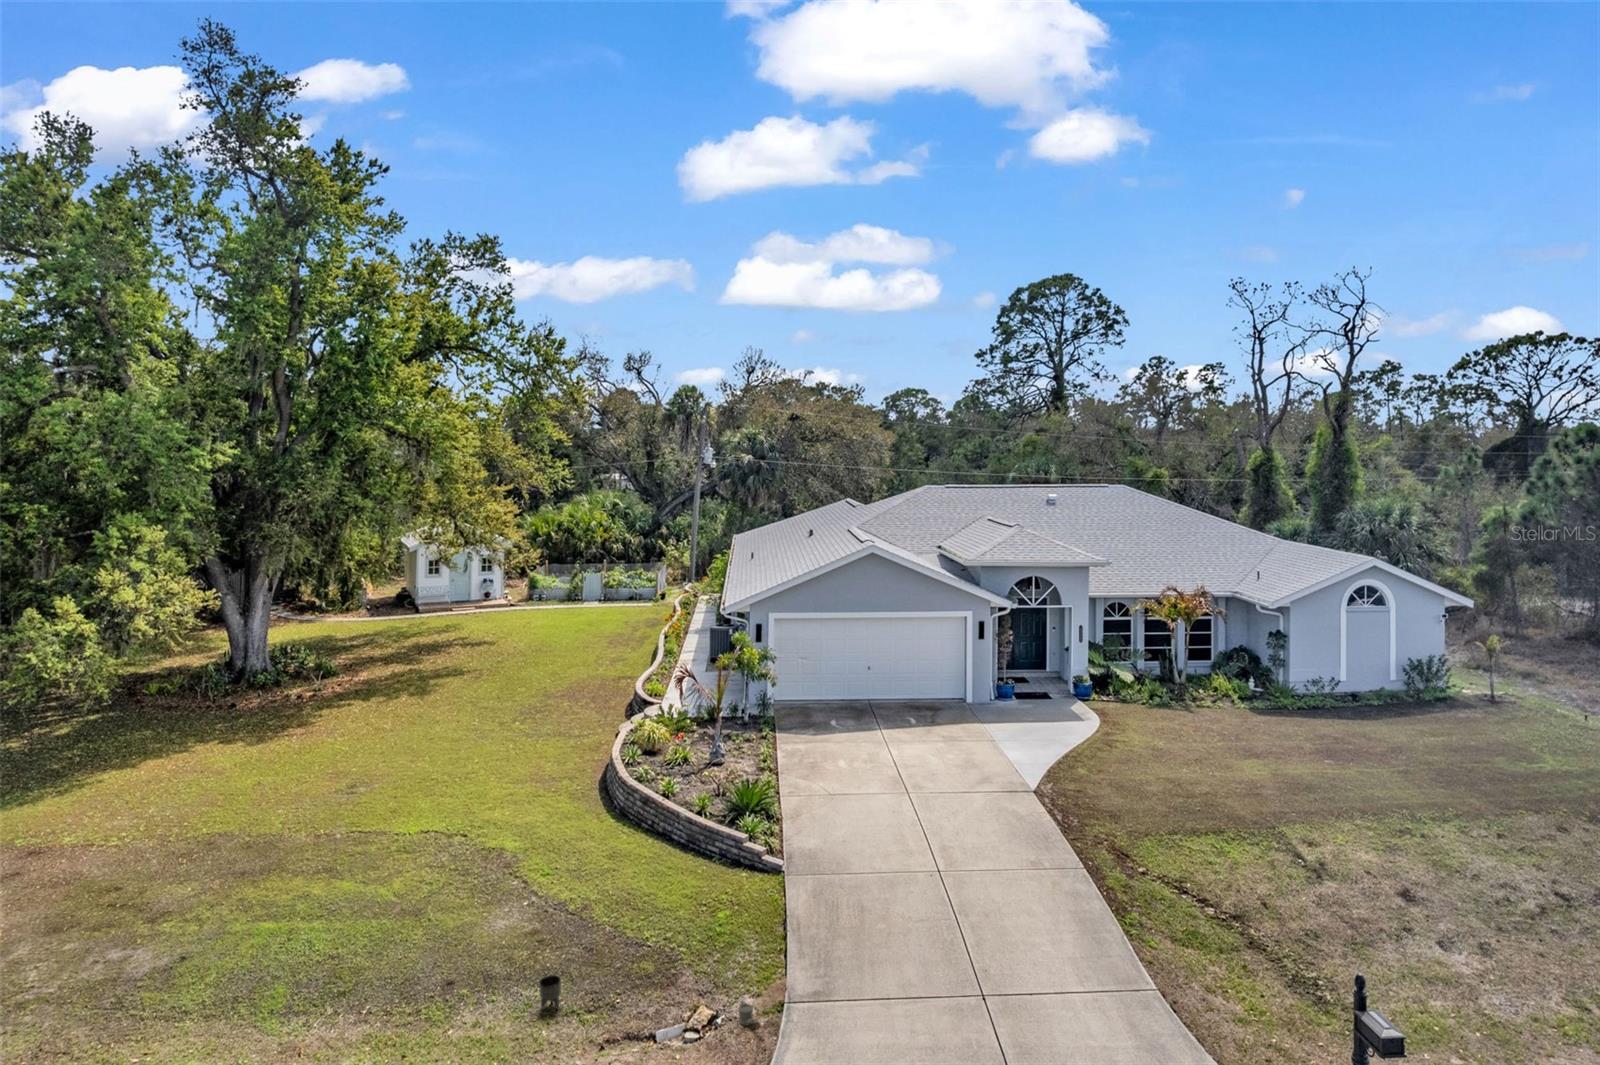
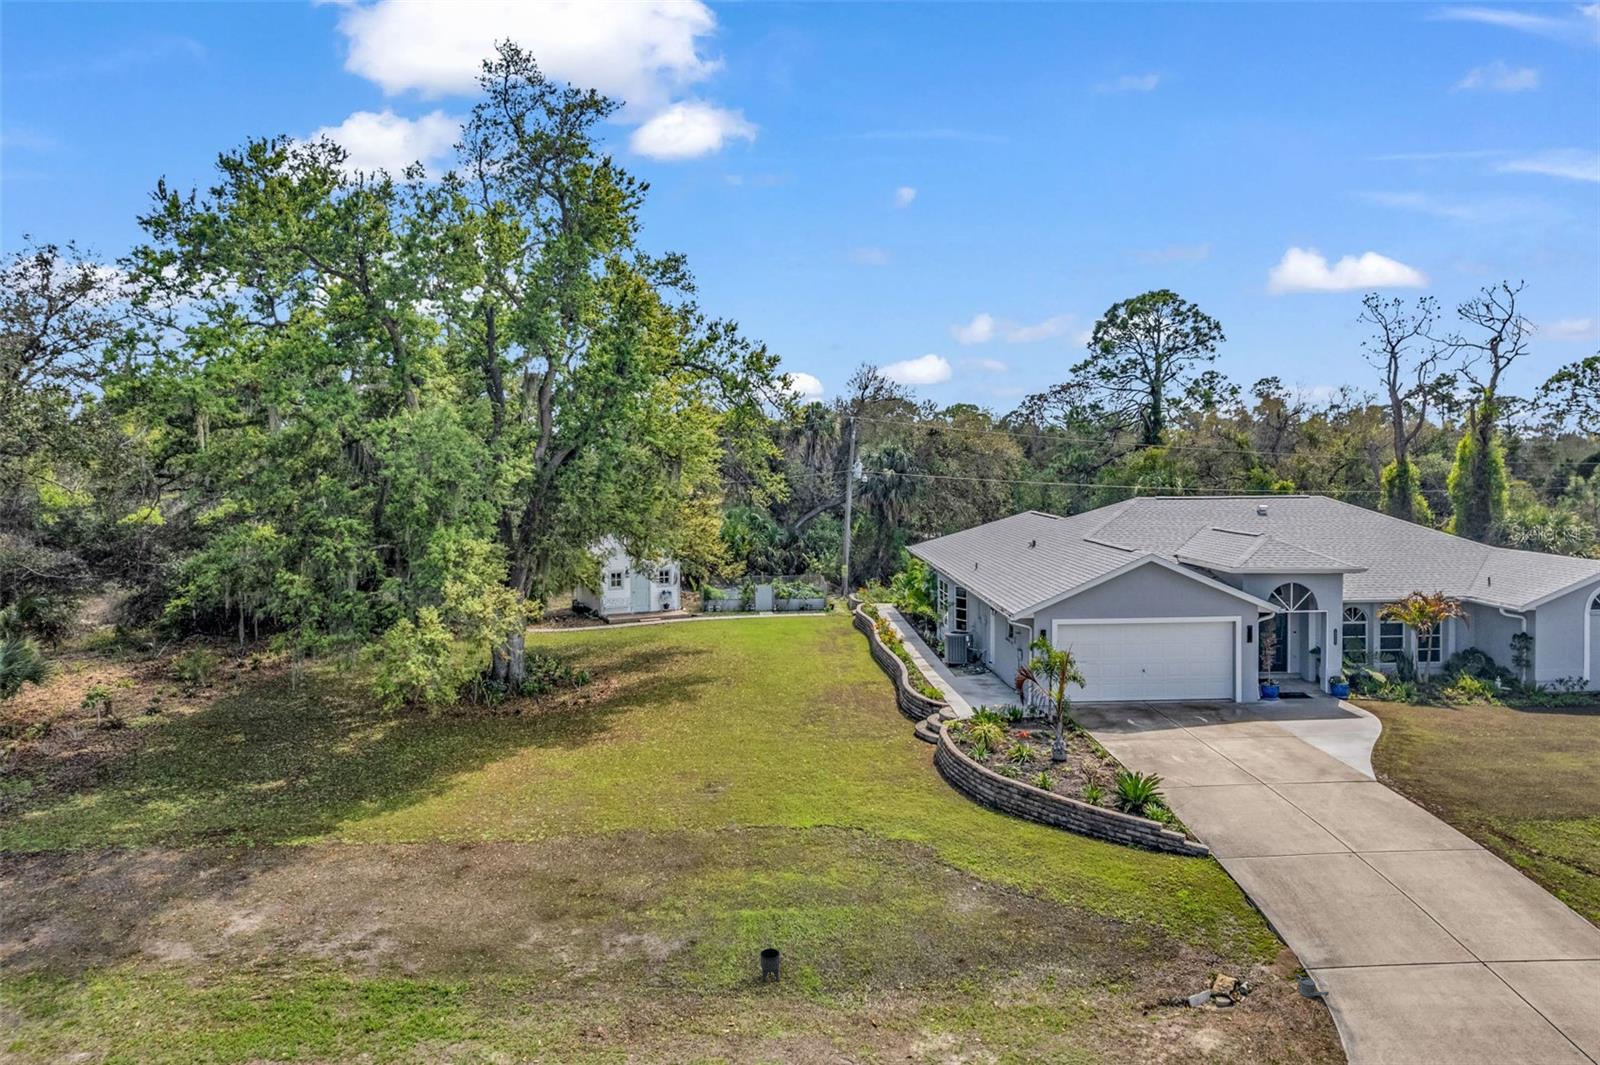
planter: present [539,975,561,1011] -> present [760,948,780,981]

